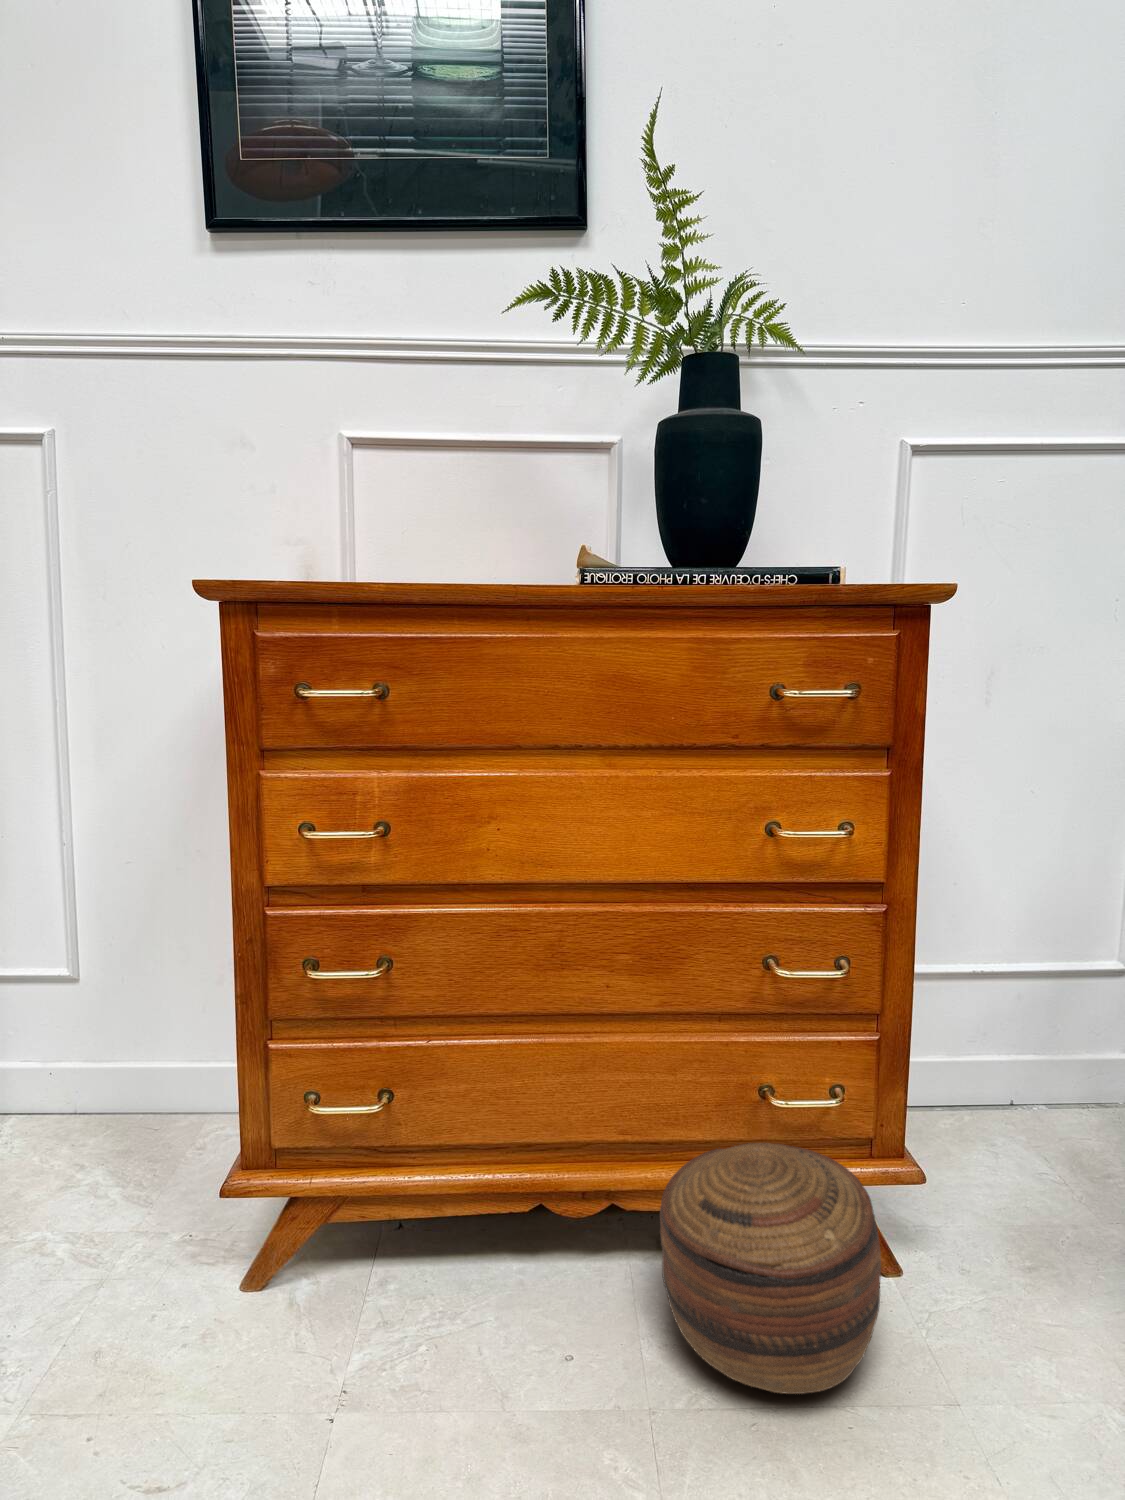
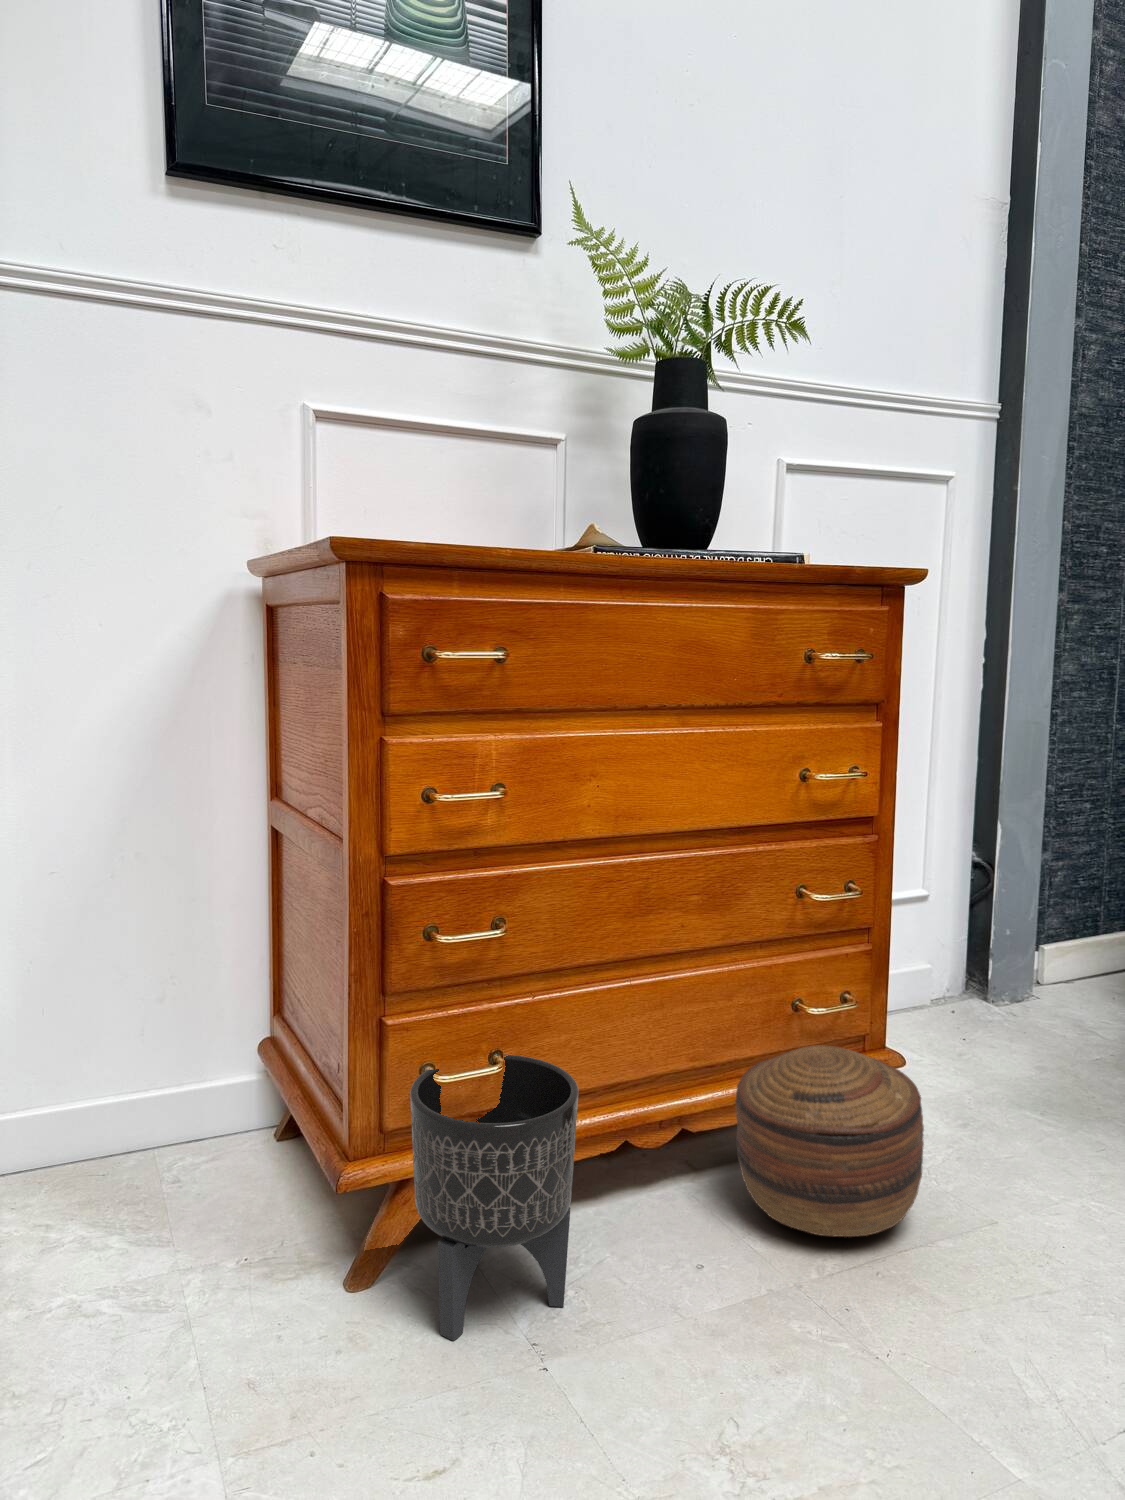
planter: none [259,1089,434,1375] -> present [410,1055,578,1341]

